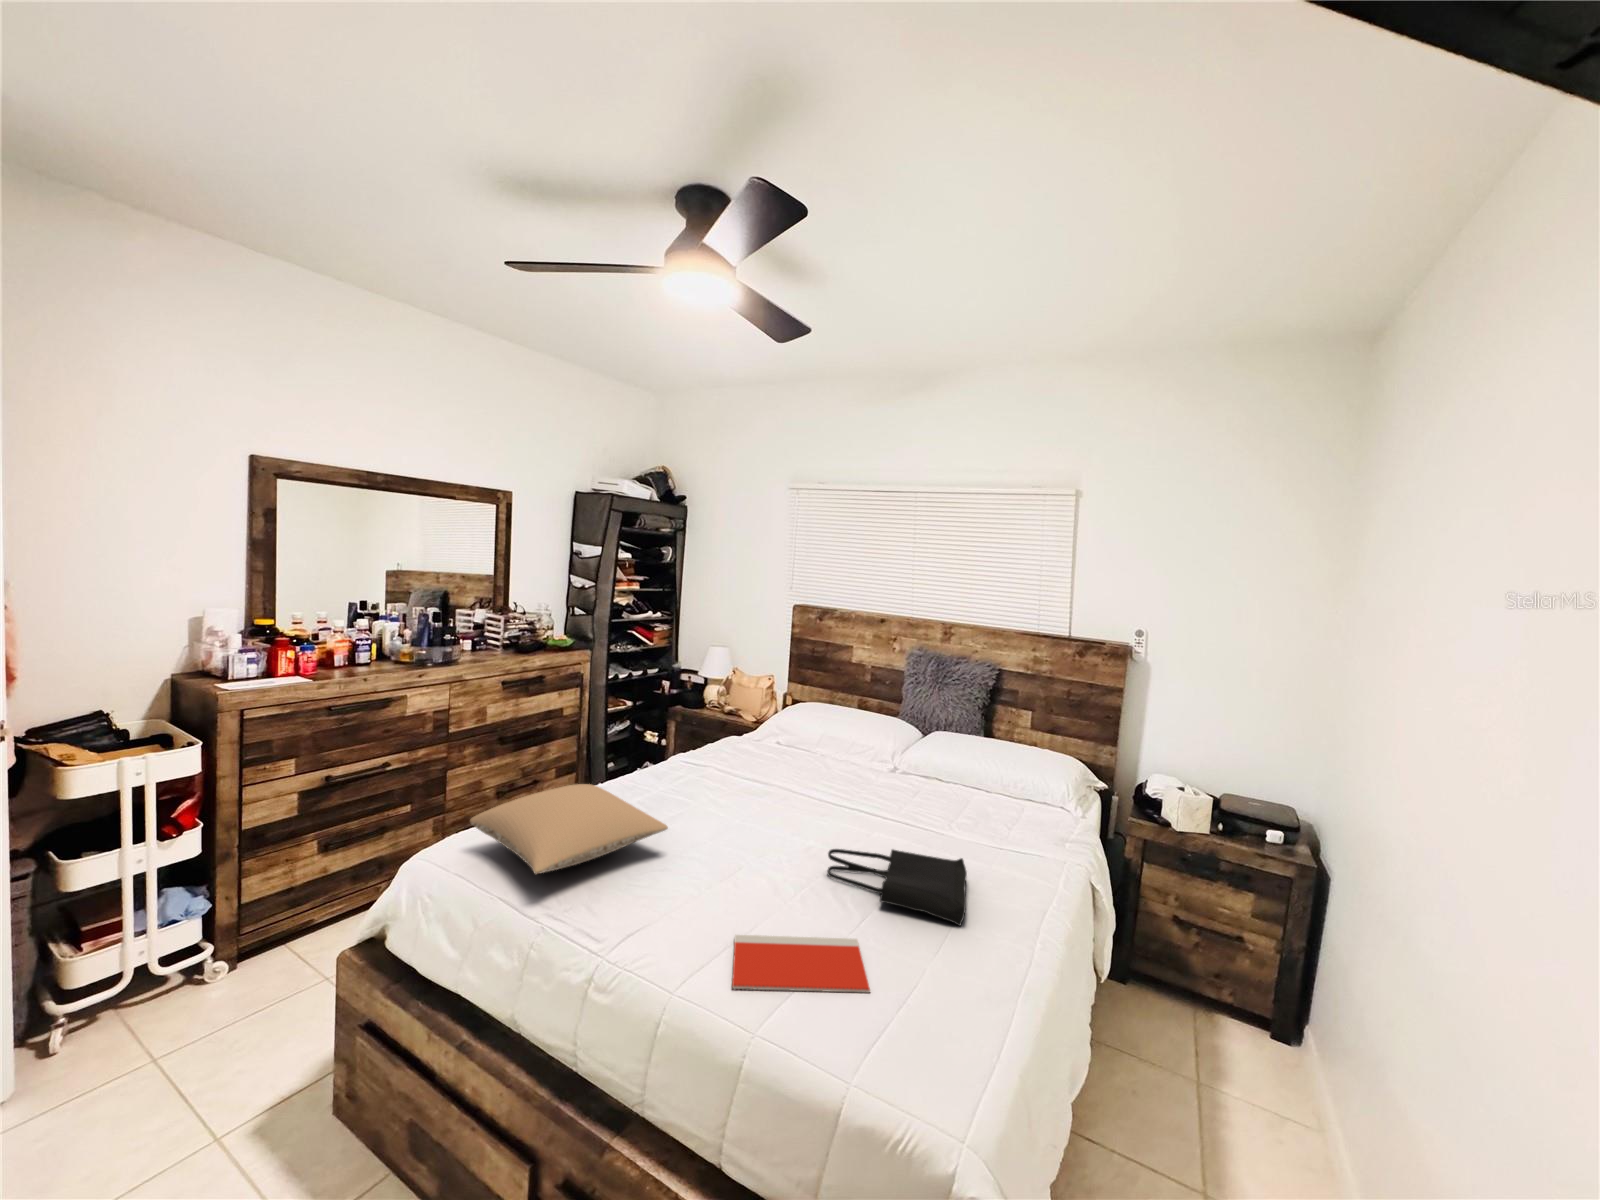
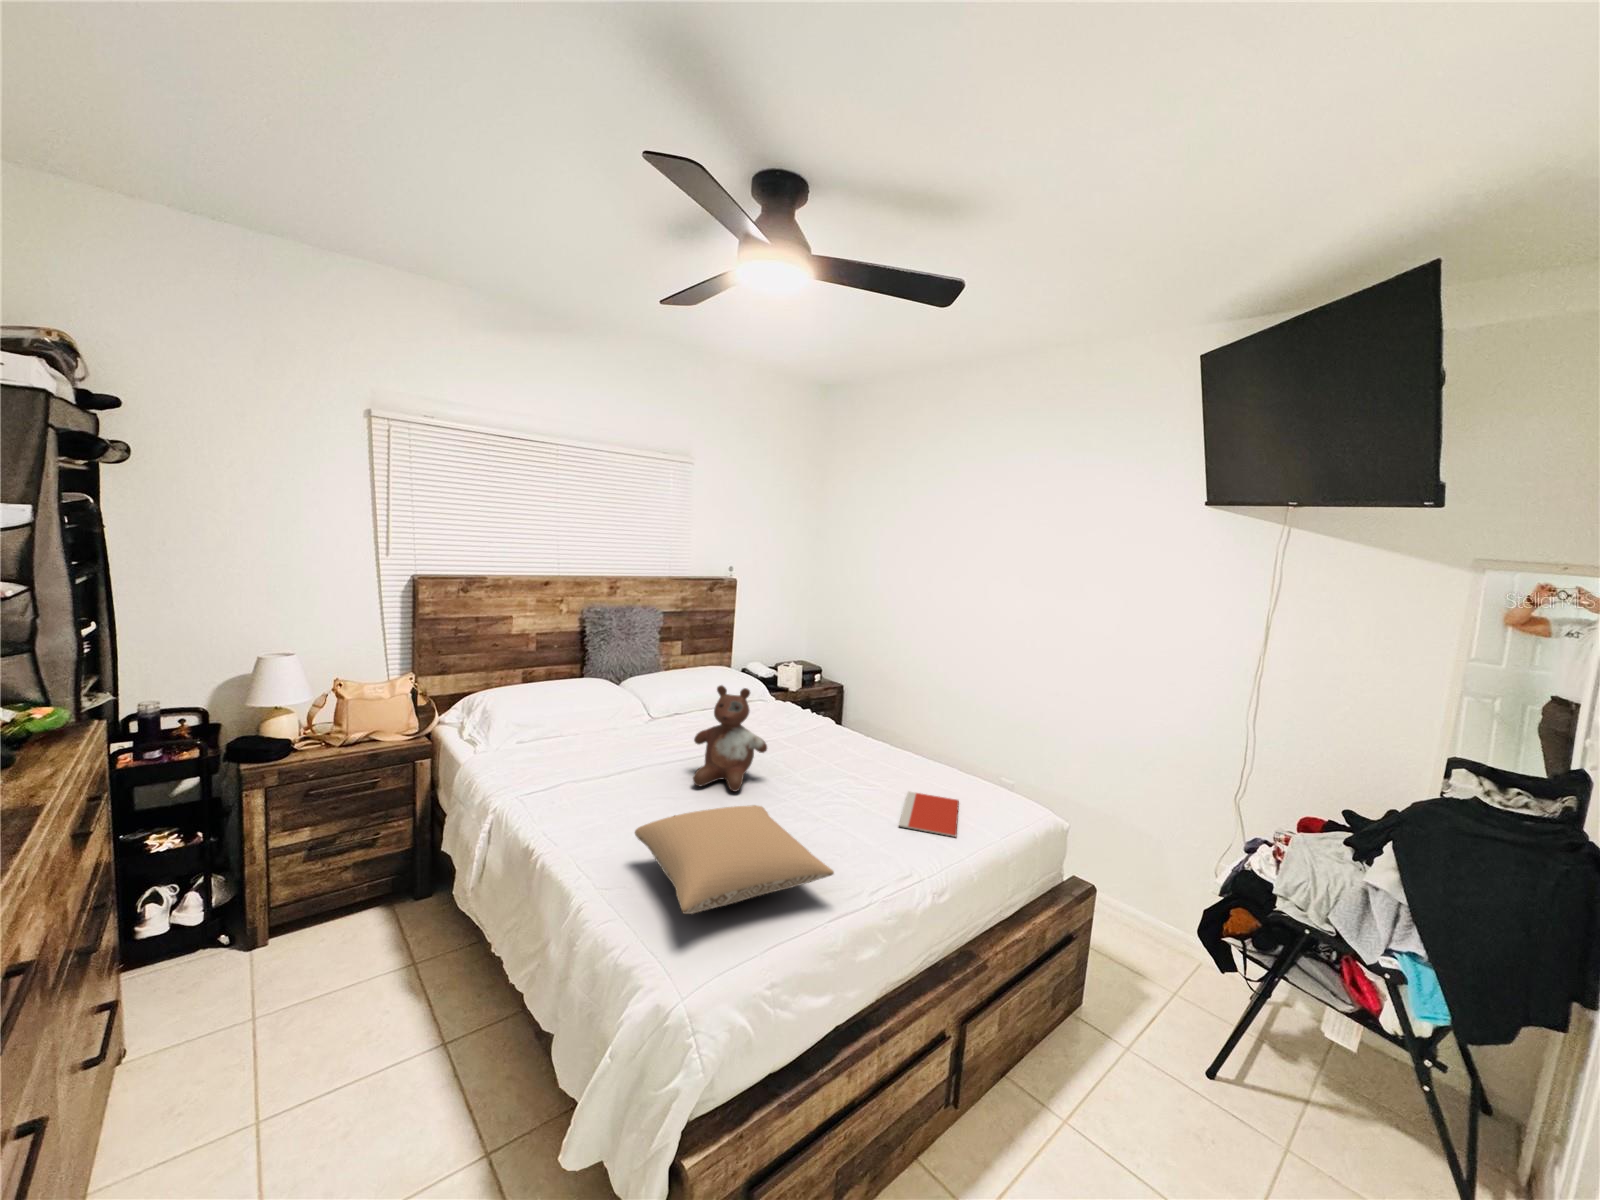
stuffed bear: none [744,721,815,831] -> present [693,685,767,791]
tote bag: present [827,849,967,926] -> none [815,735,898,782]

